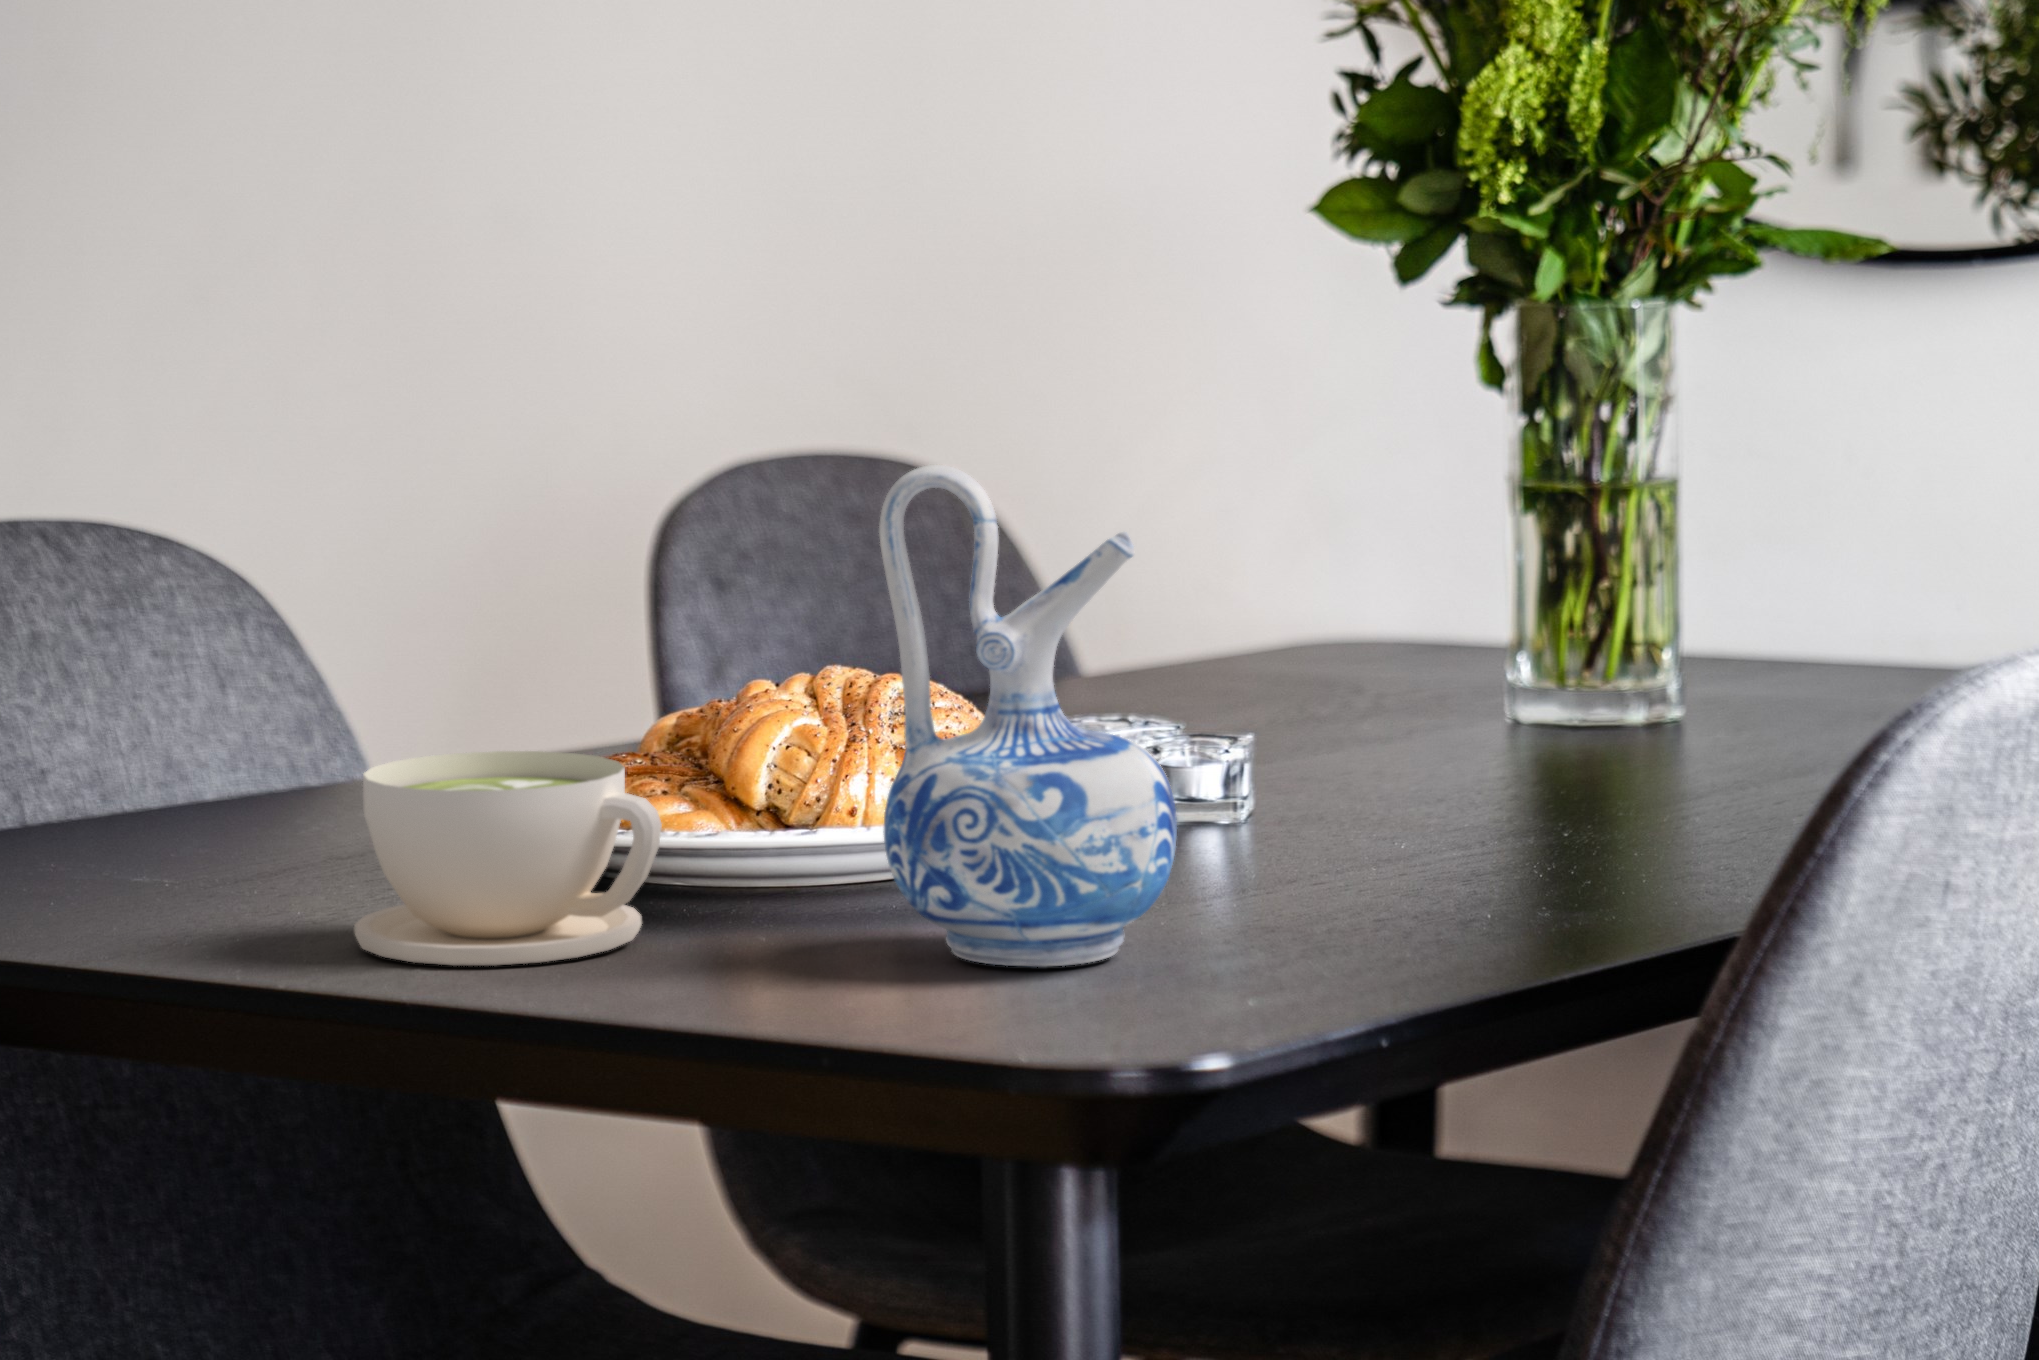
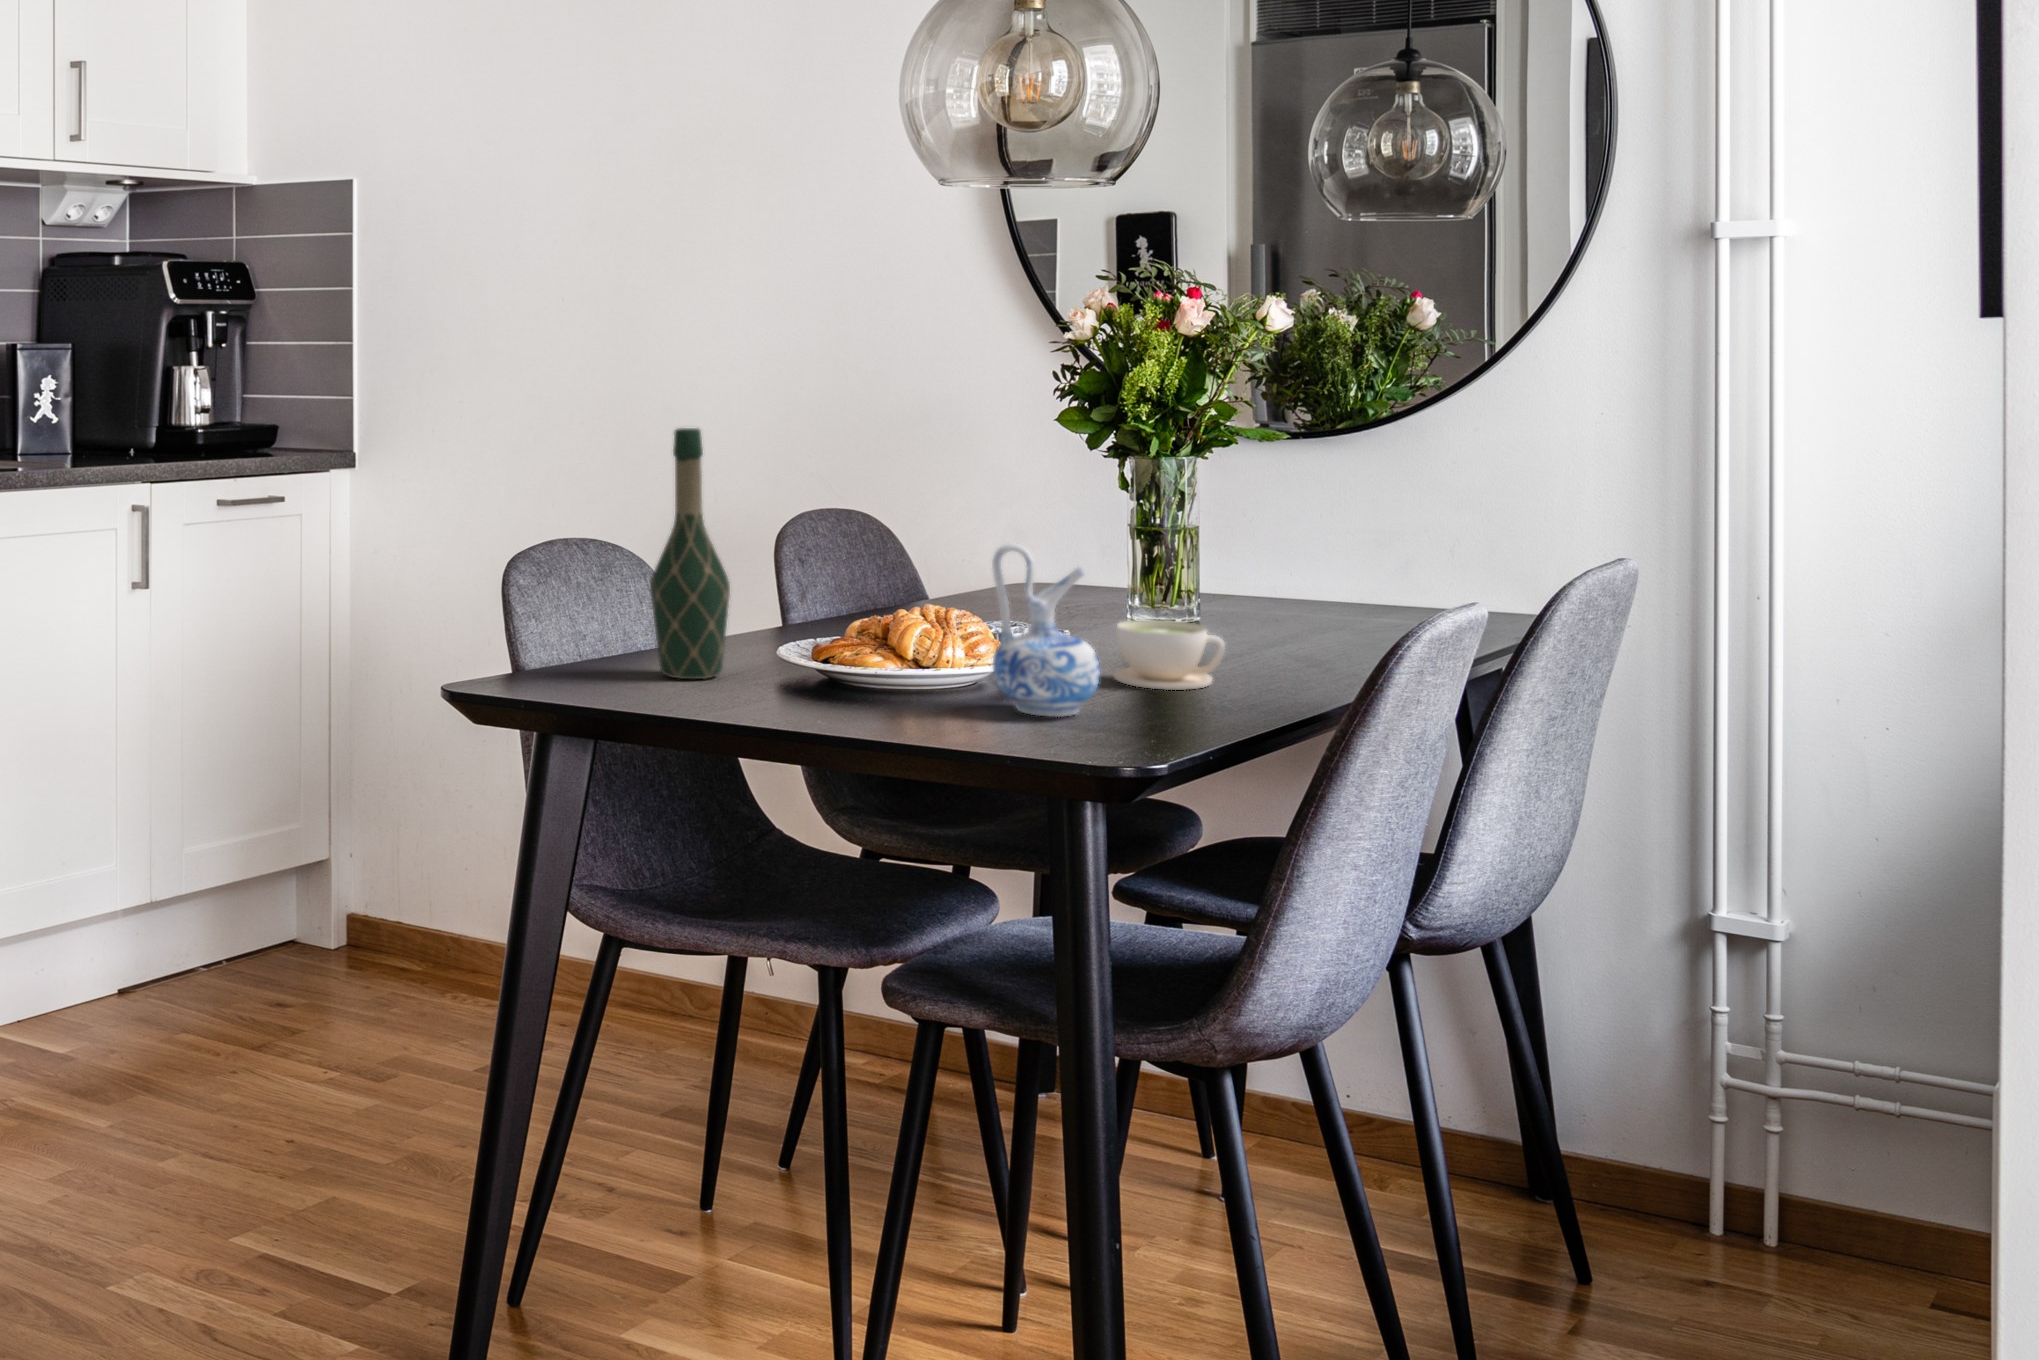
wine bottle: none [47,164,280,879] -> present [650,428,730,679]
coffee cup: present [354,751,662,966] -> present [1114,620,1225,690]

